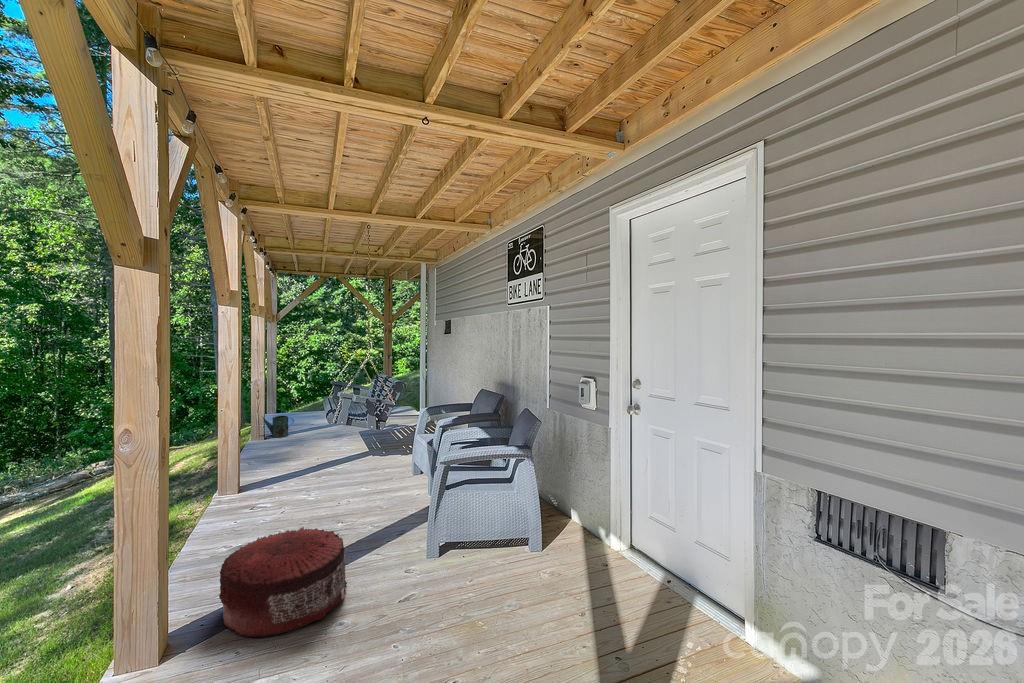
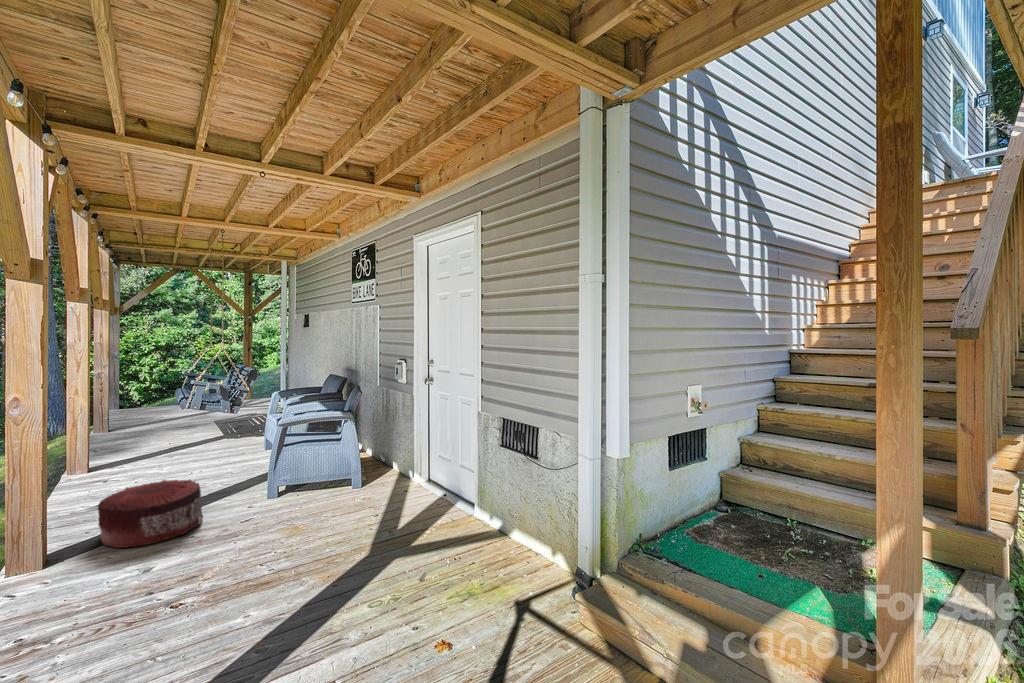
watering can: present [263,416,294,438] -> none [104,408,144,431]

